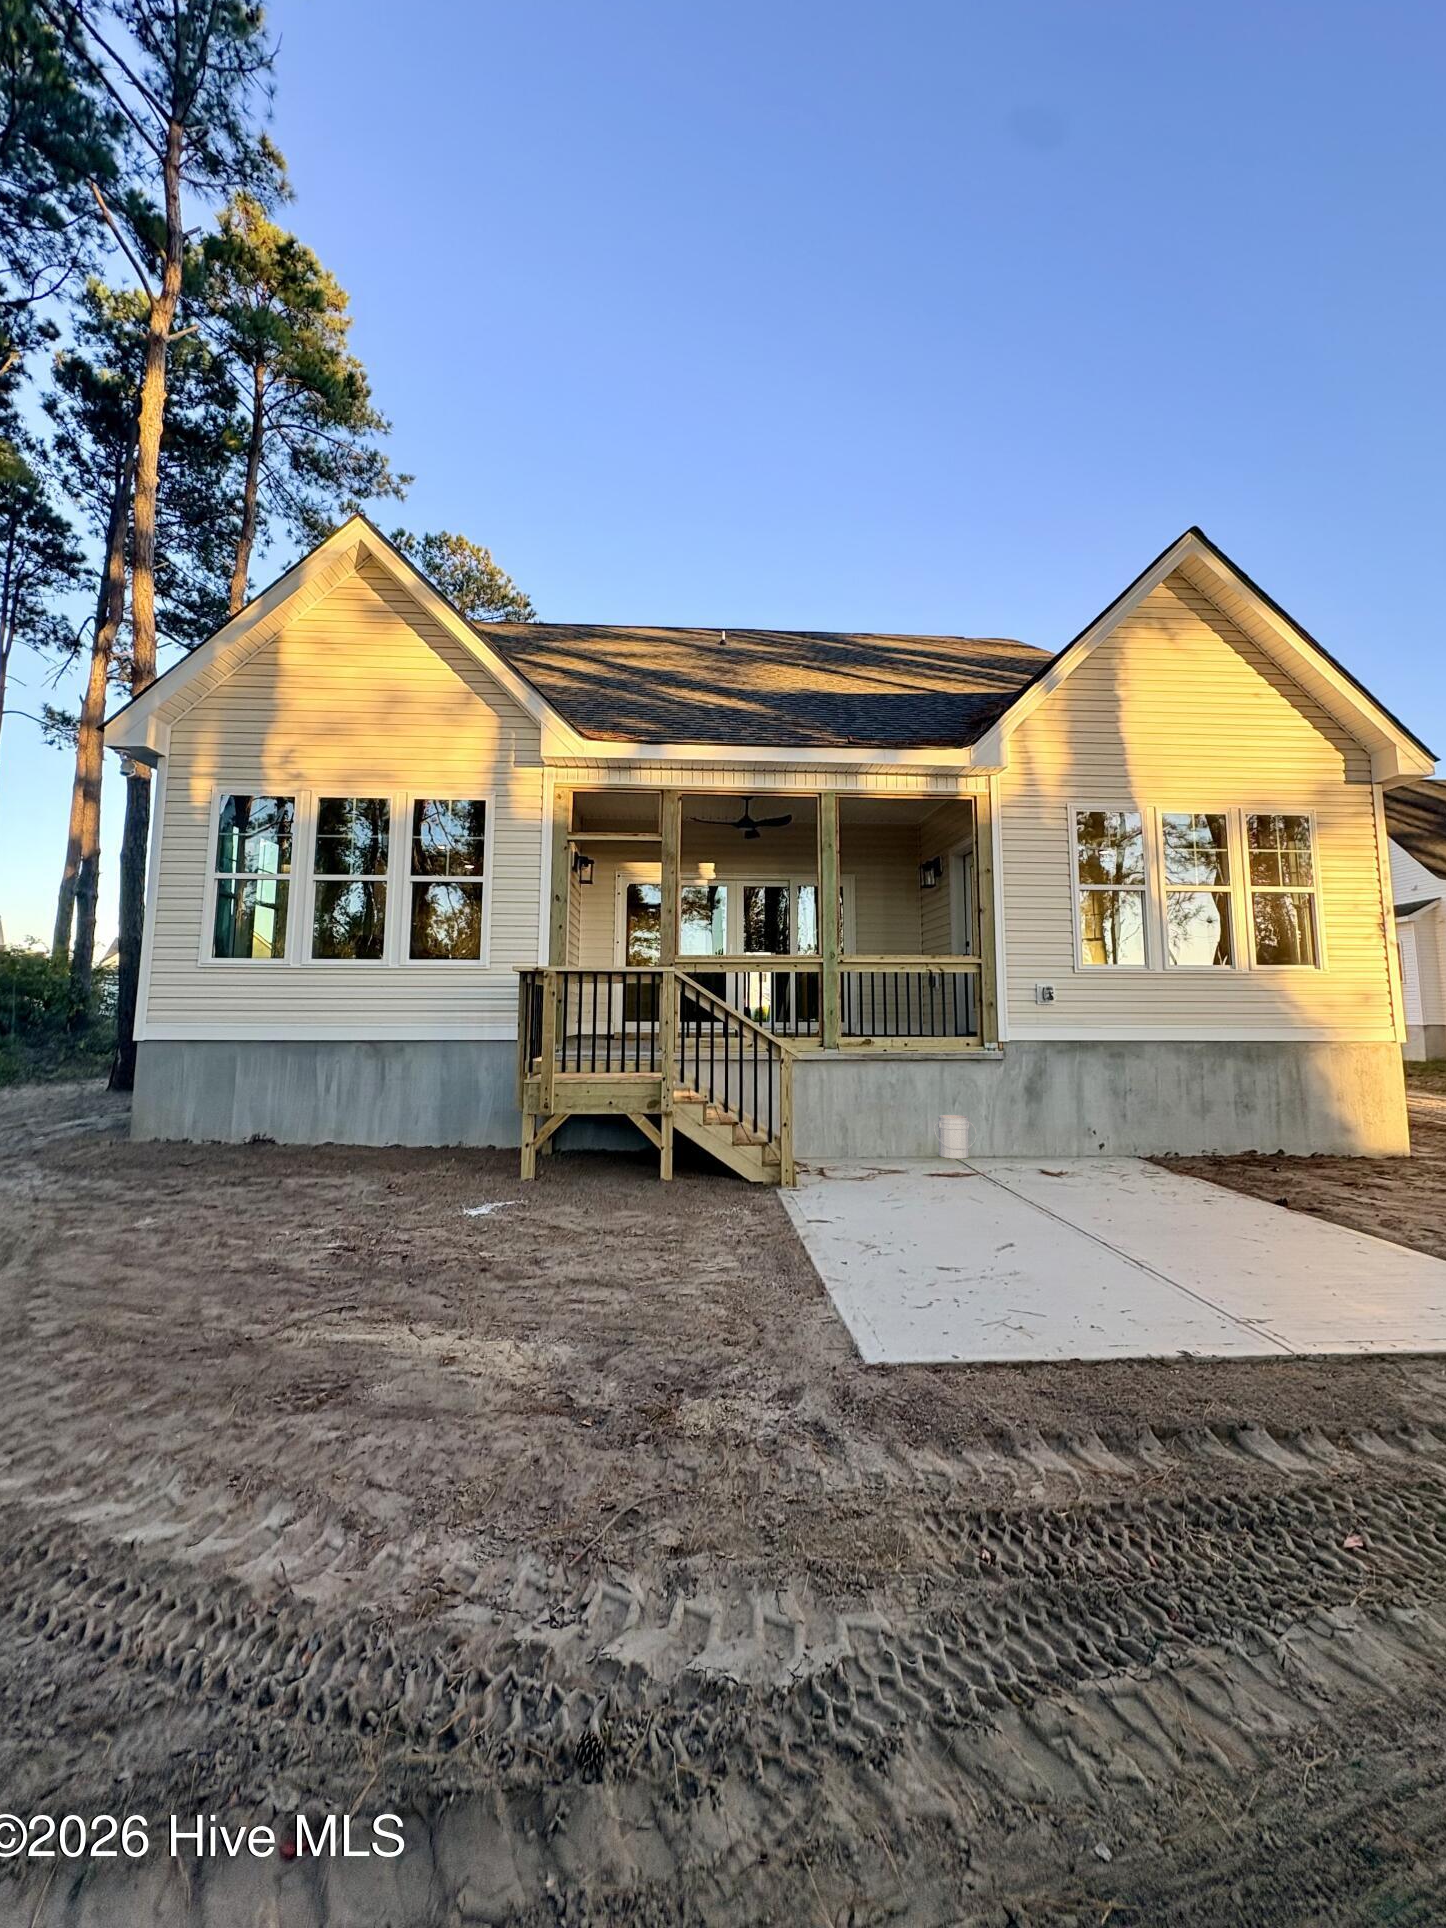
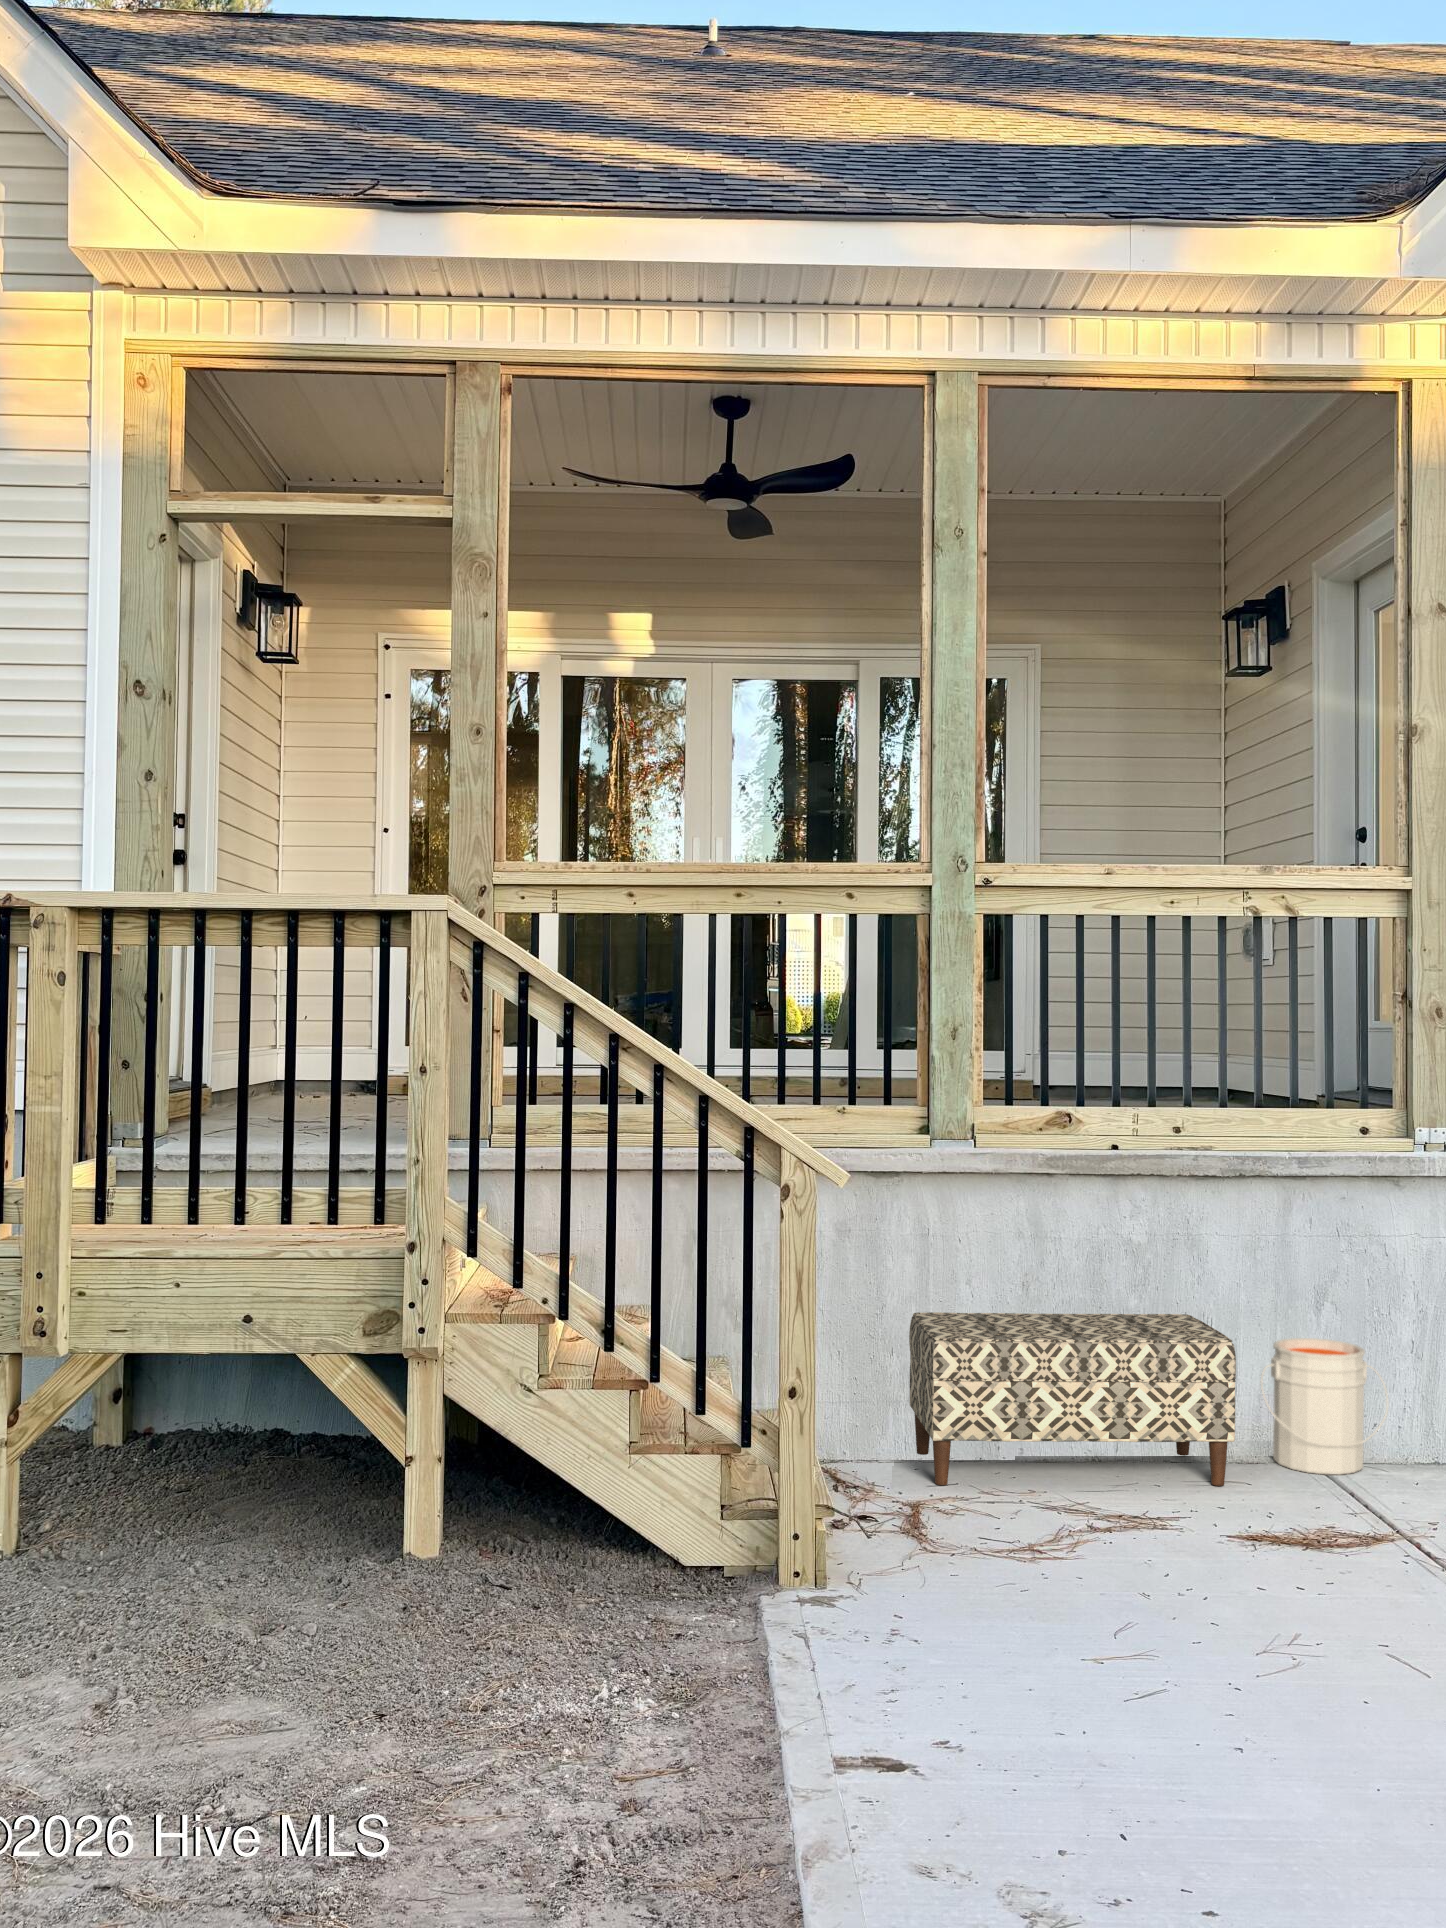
bench: none [817,1107,926,1162] -> present [909,1312,1236,1486]

